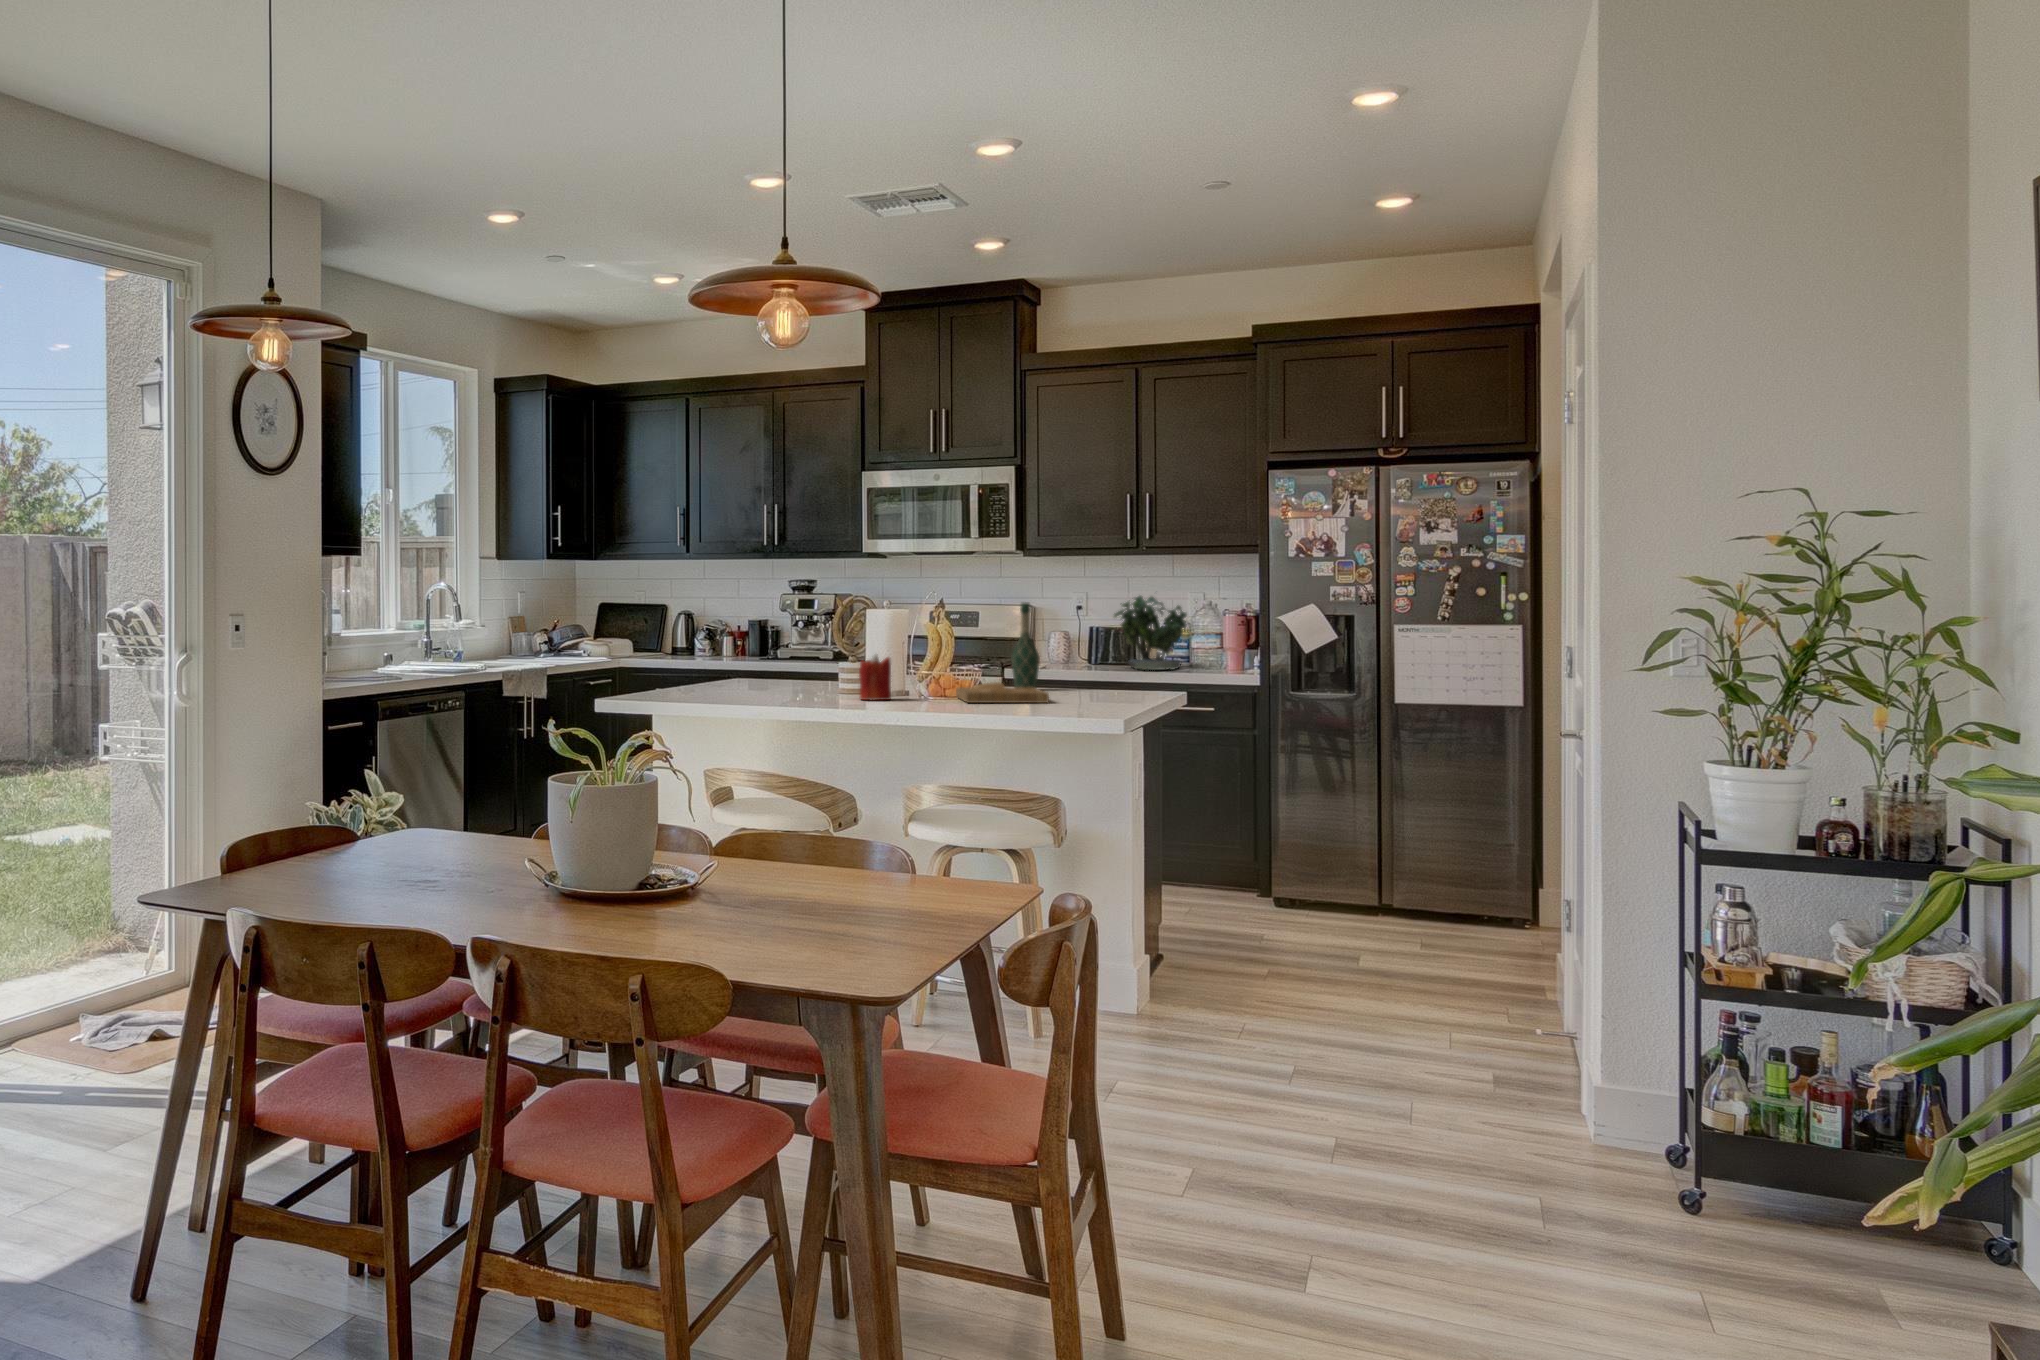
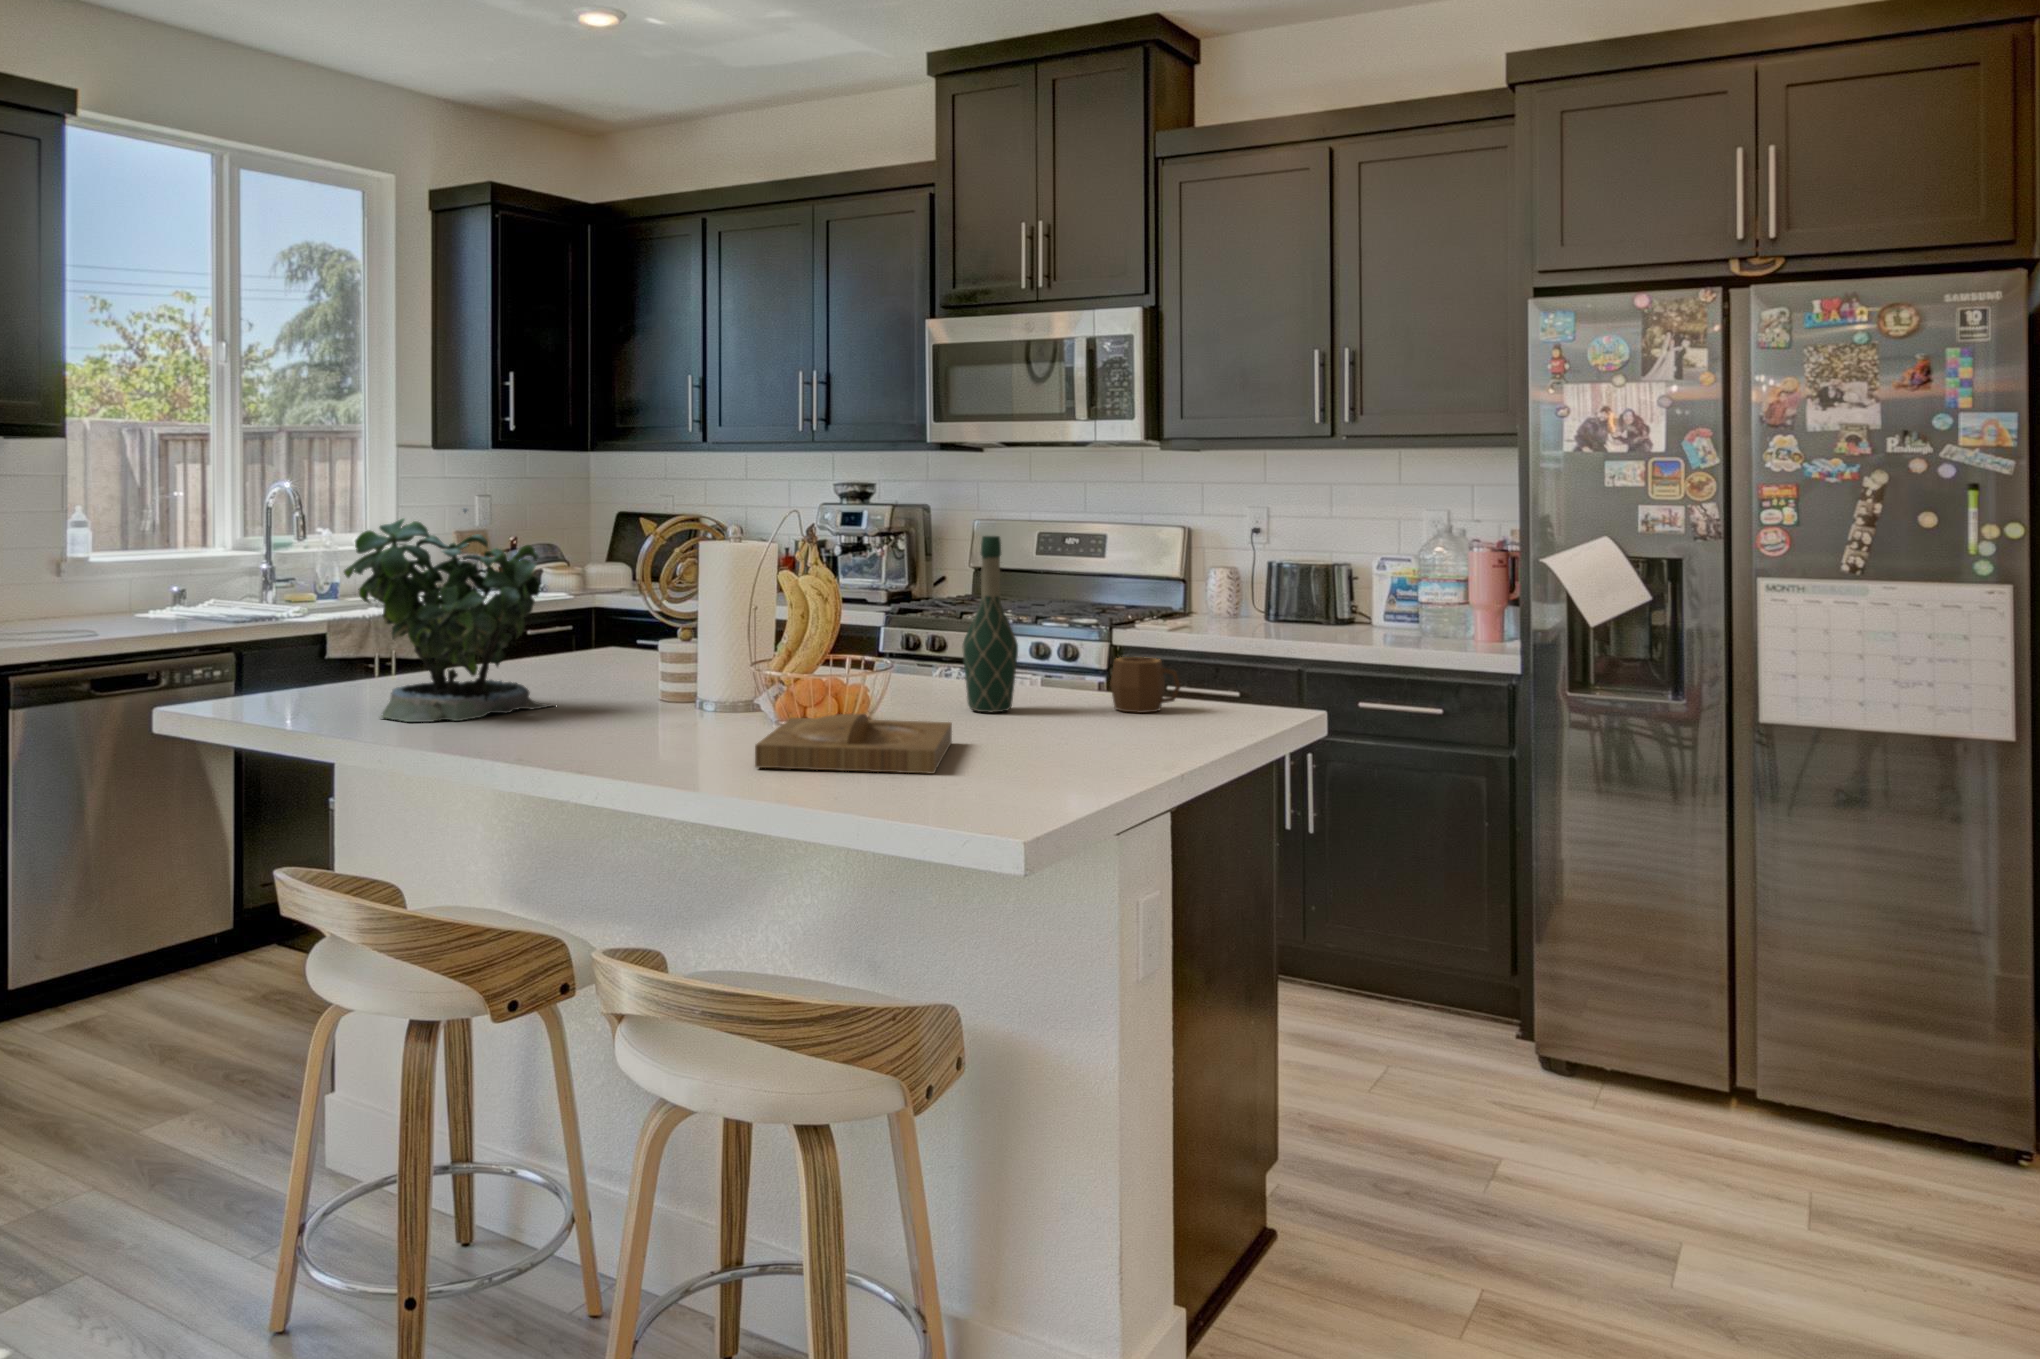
potted plant: present [1114,596,1187,670] -> present [344,508,551,722]
candle: present [859,654,891,700] -> none [575,644,644,748]
mug: none [1084,663,1119,689] -> present [1110,657,1180,713]

